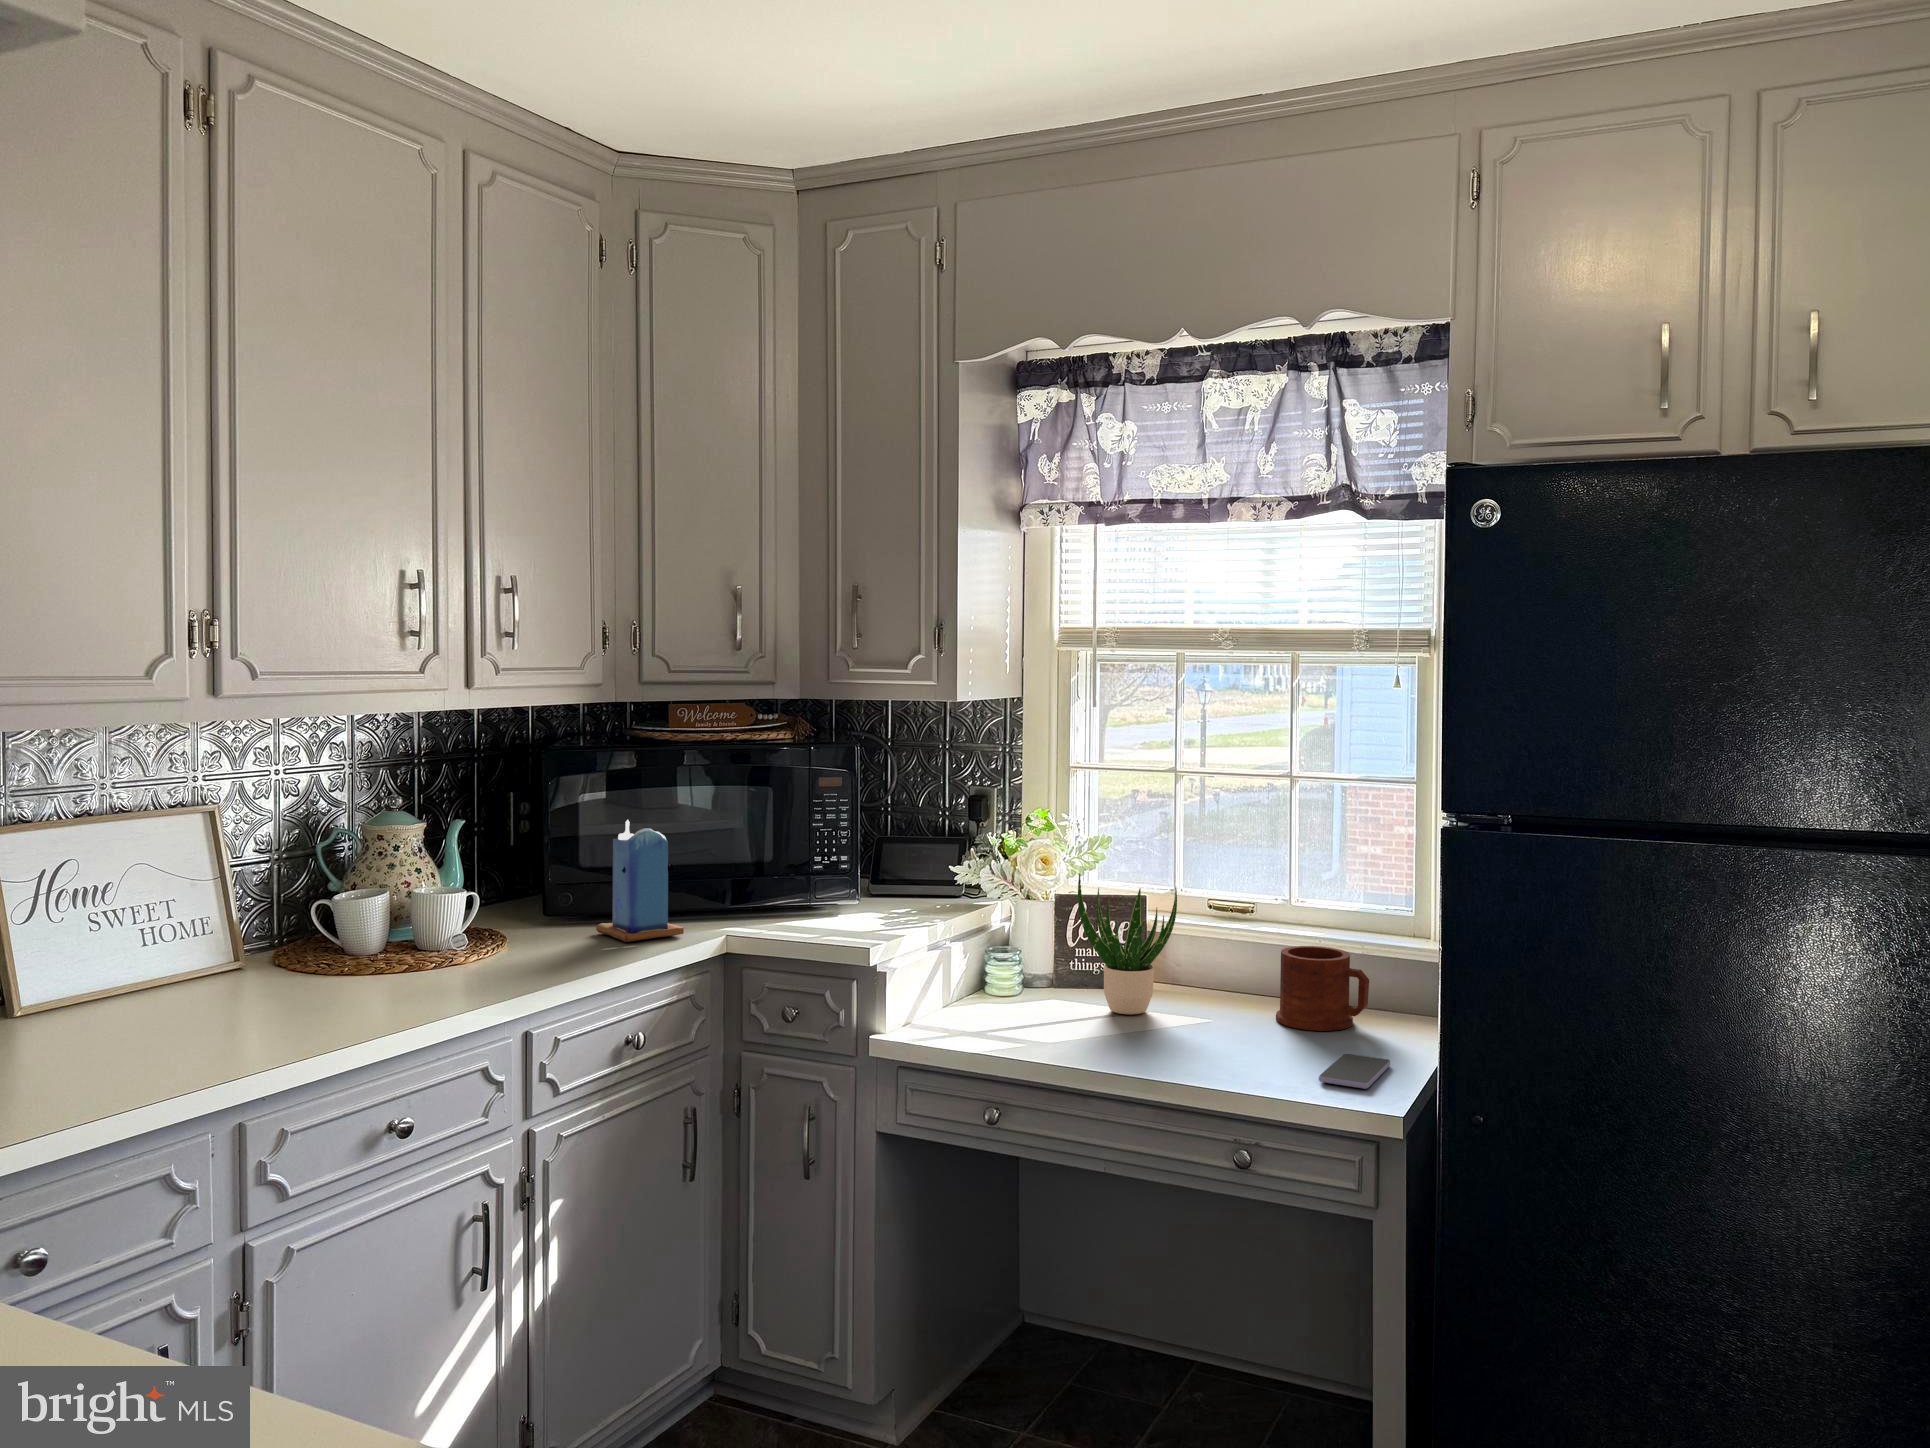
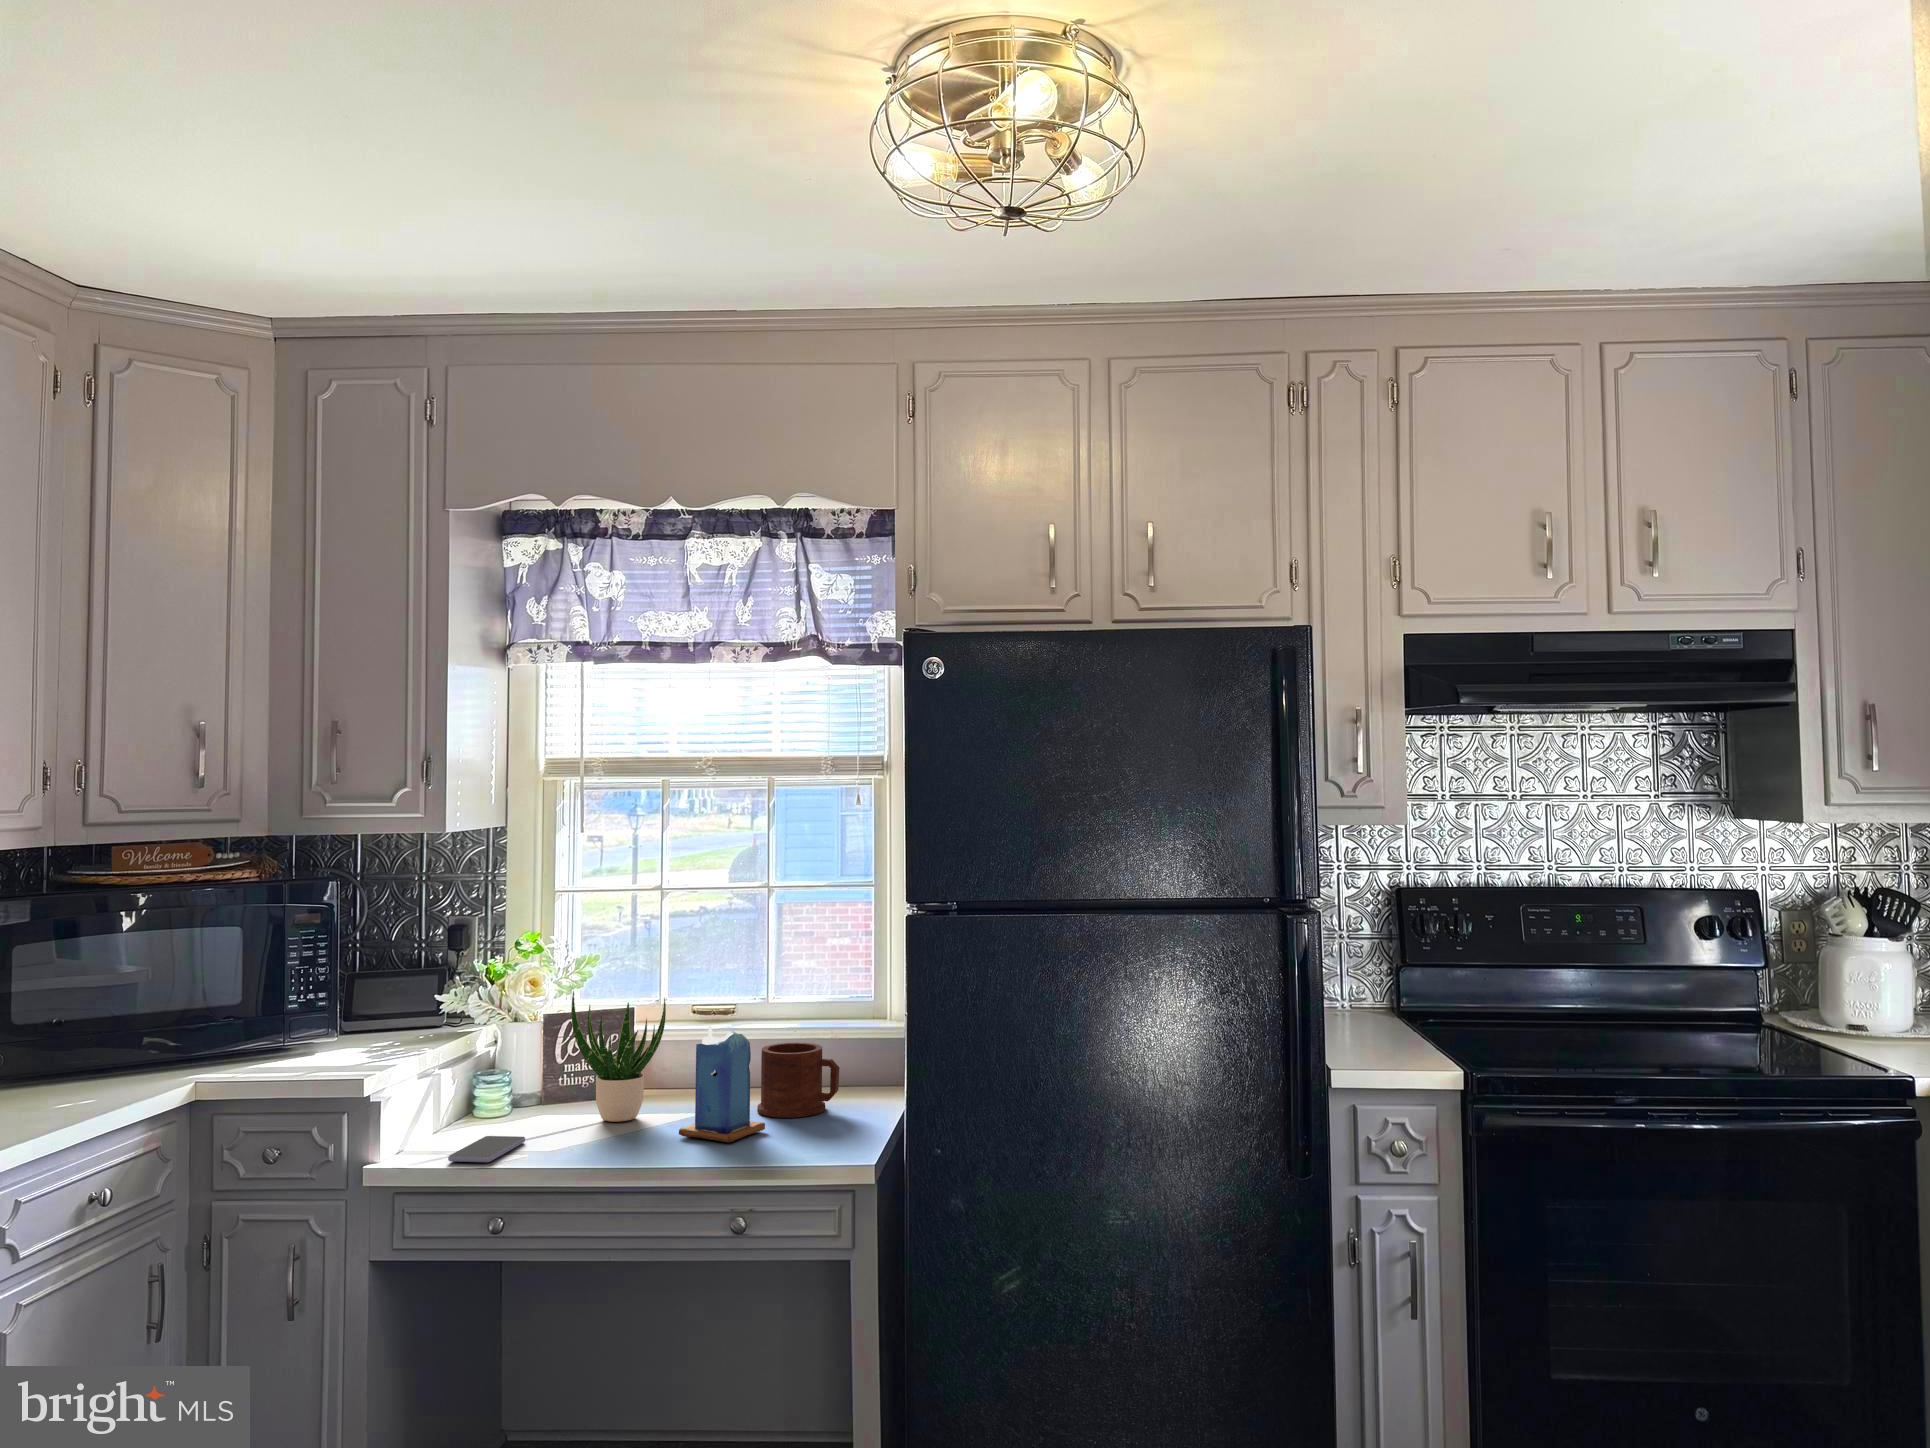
candle: present [596,820,684,942] -> present [679,1025,765,1142]
smartphone: present [1319,1054,1390,1089] -> present [448,1136,525,1162]

